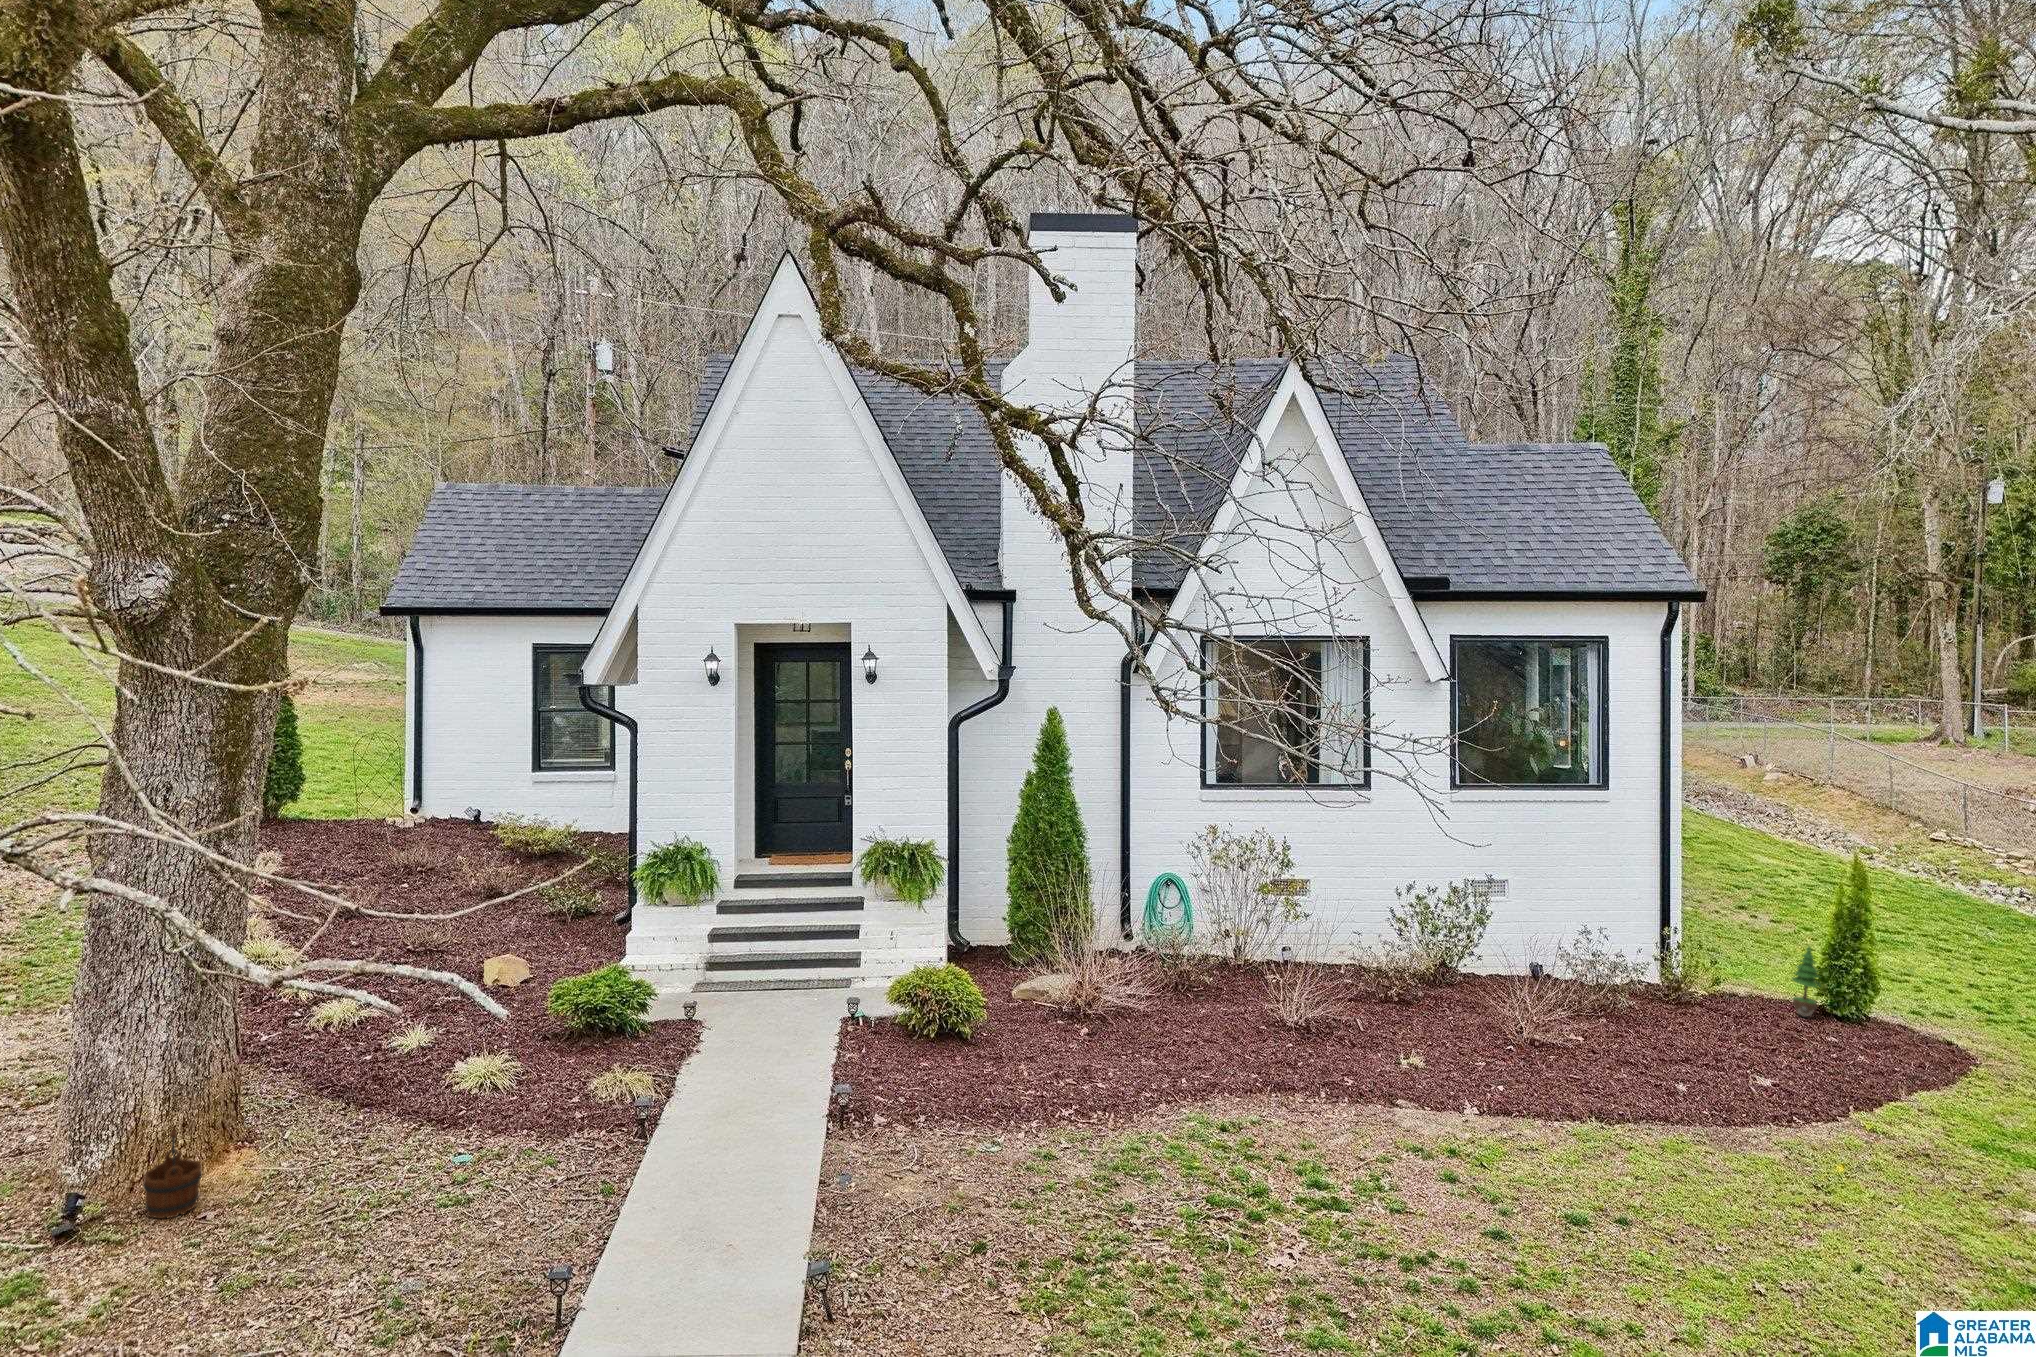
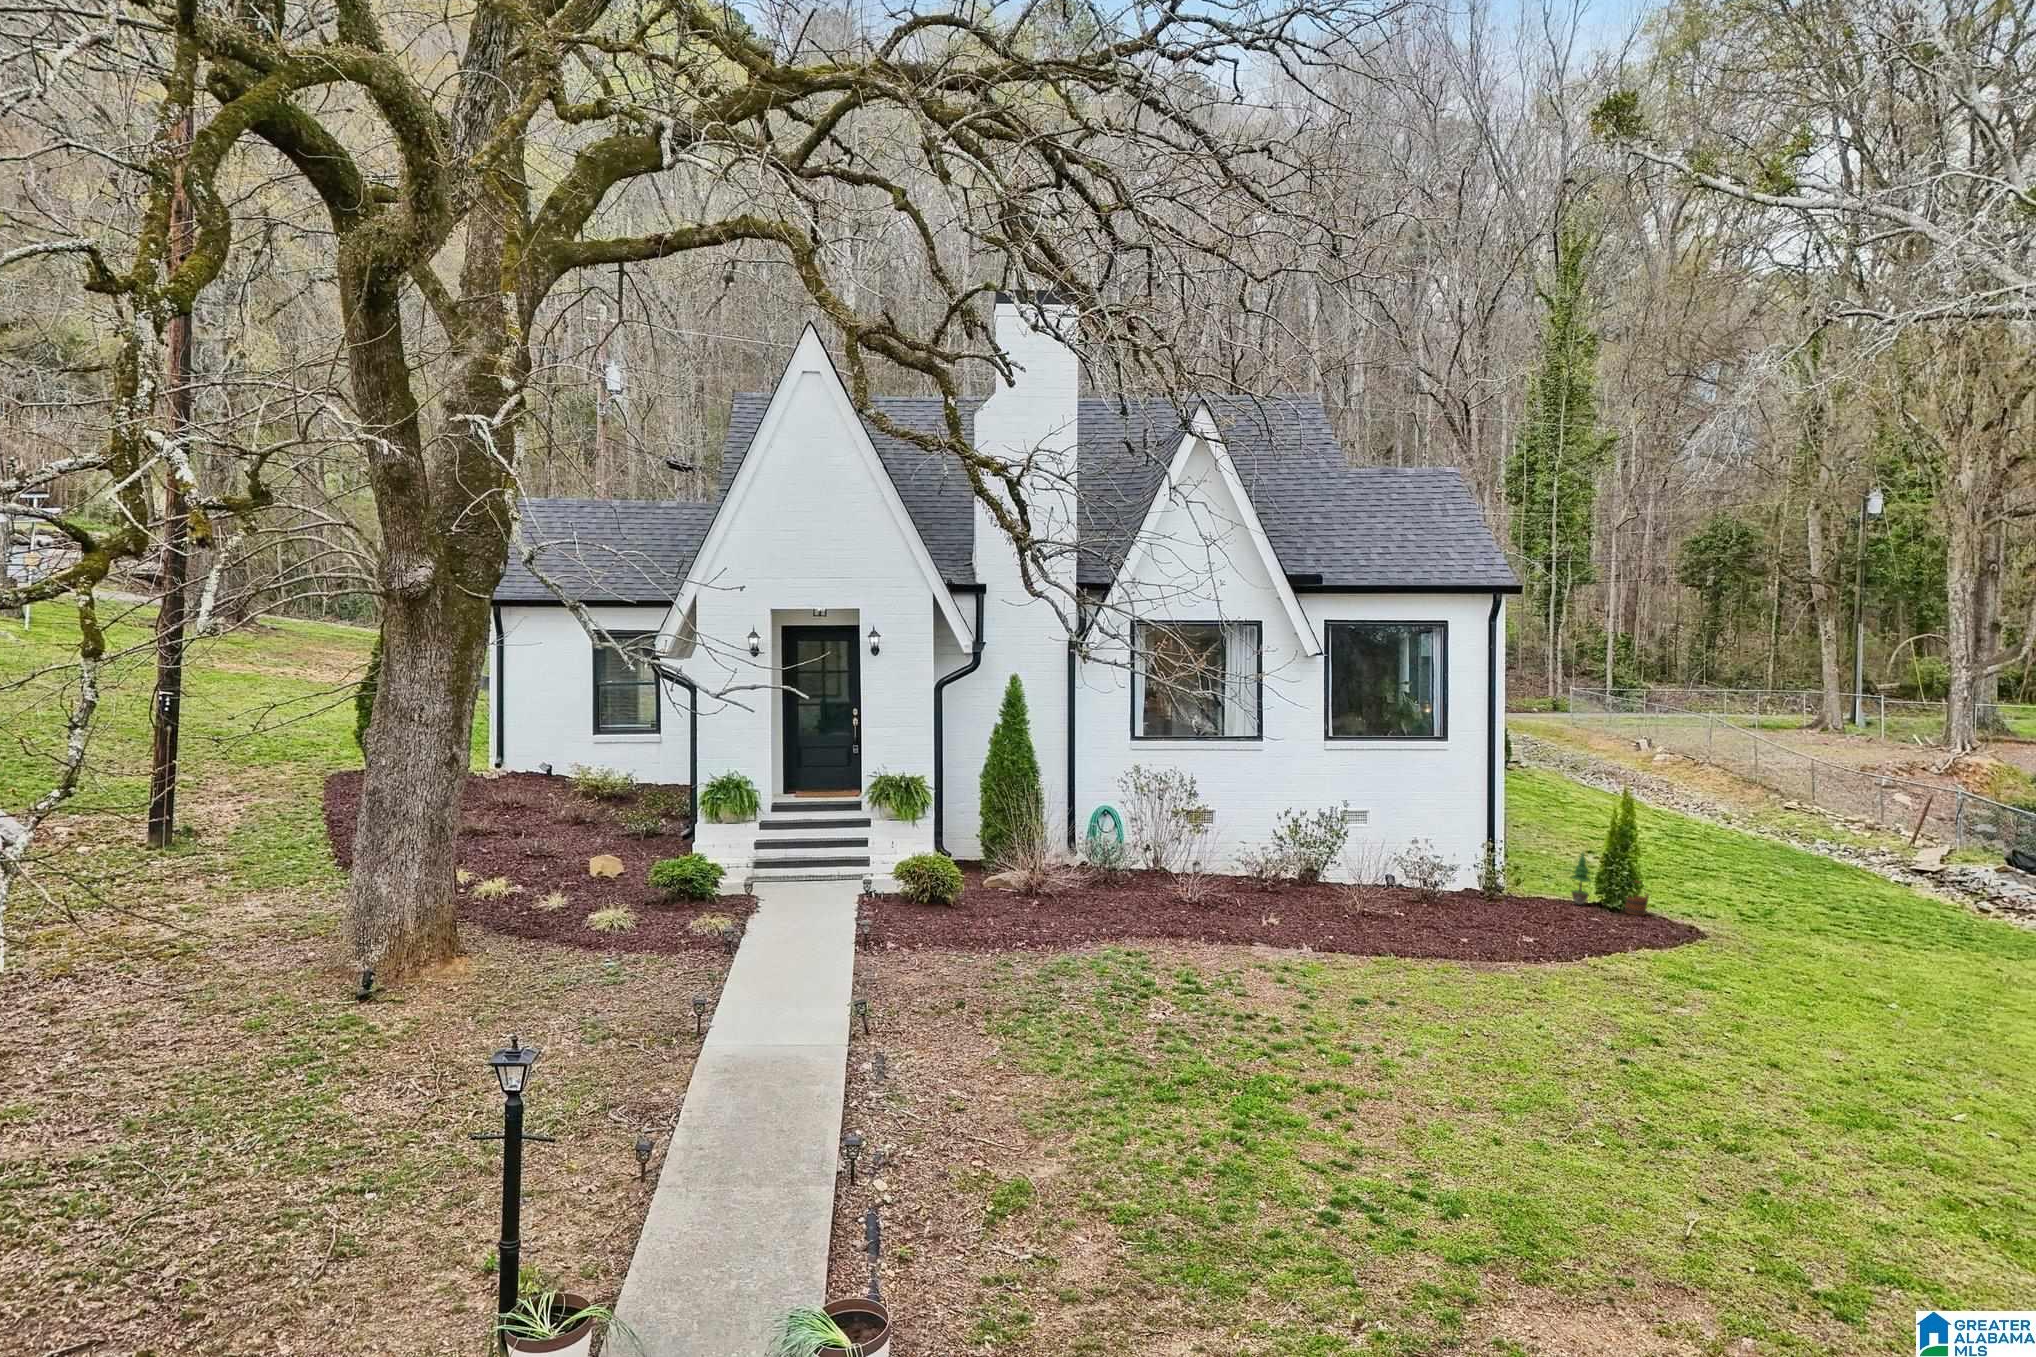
wooden bucket: present [143,1130,202,1218] -> present [1625,881,1648,916]

